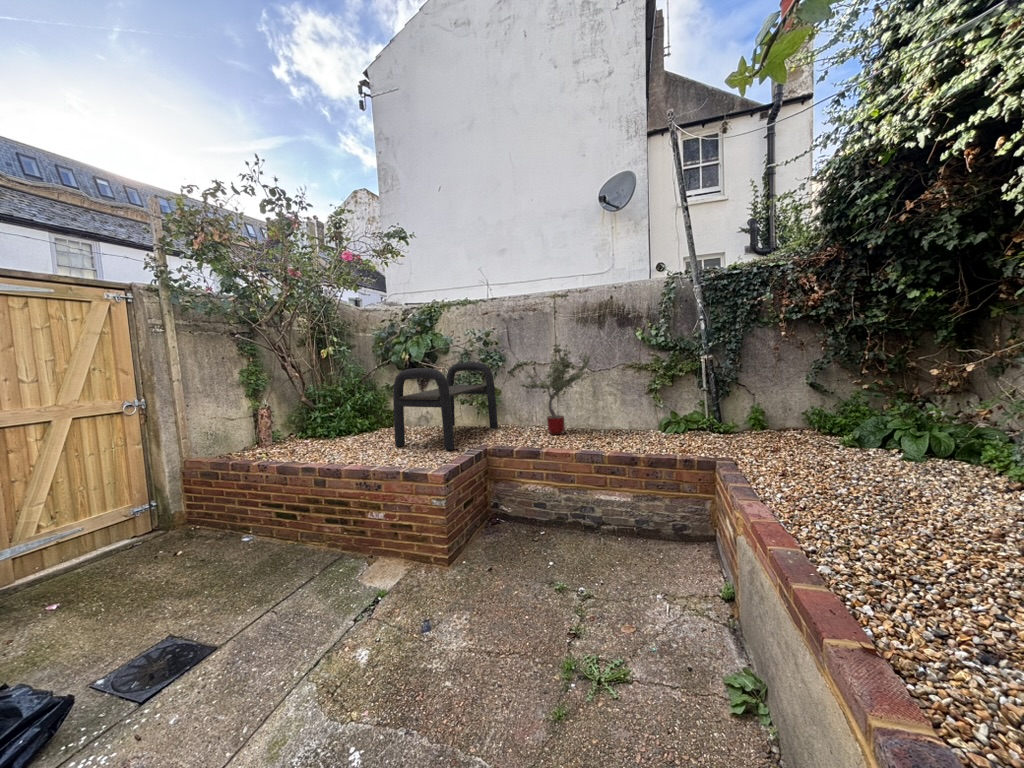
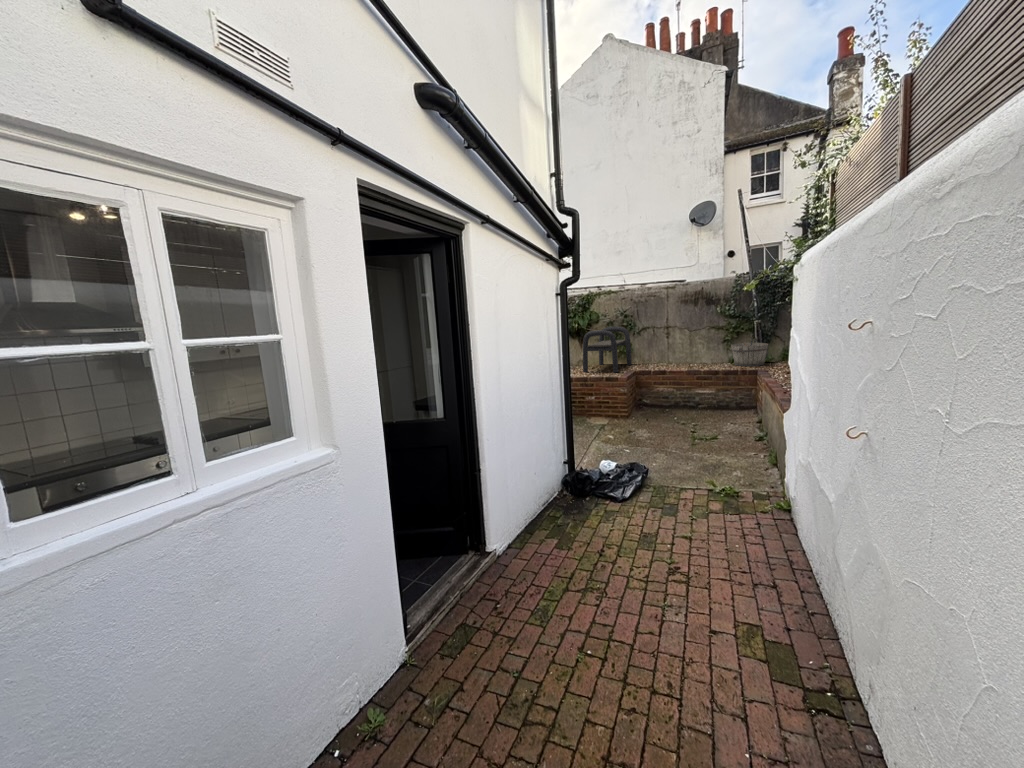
potted tree: present [521,344,590,435] -> none [647,315,691,366]
wooden bucket: none [662,385,729,441] -> present [731,337,768,366]

